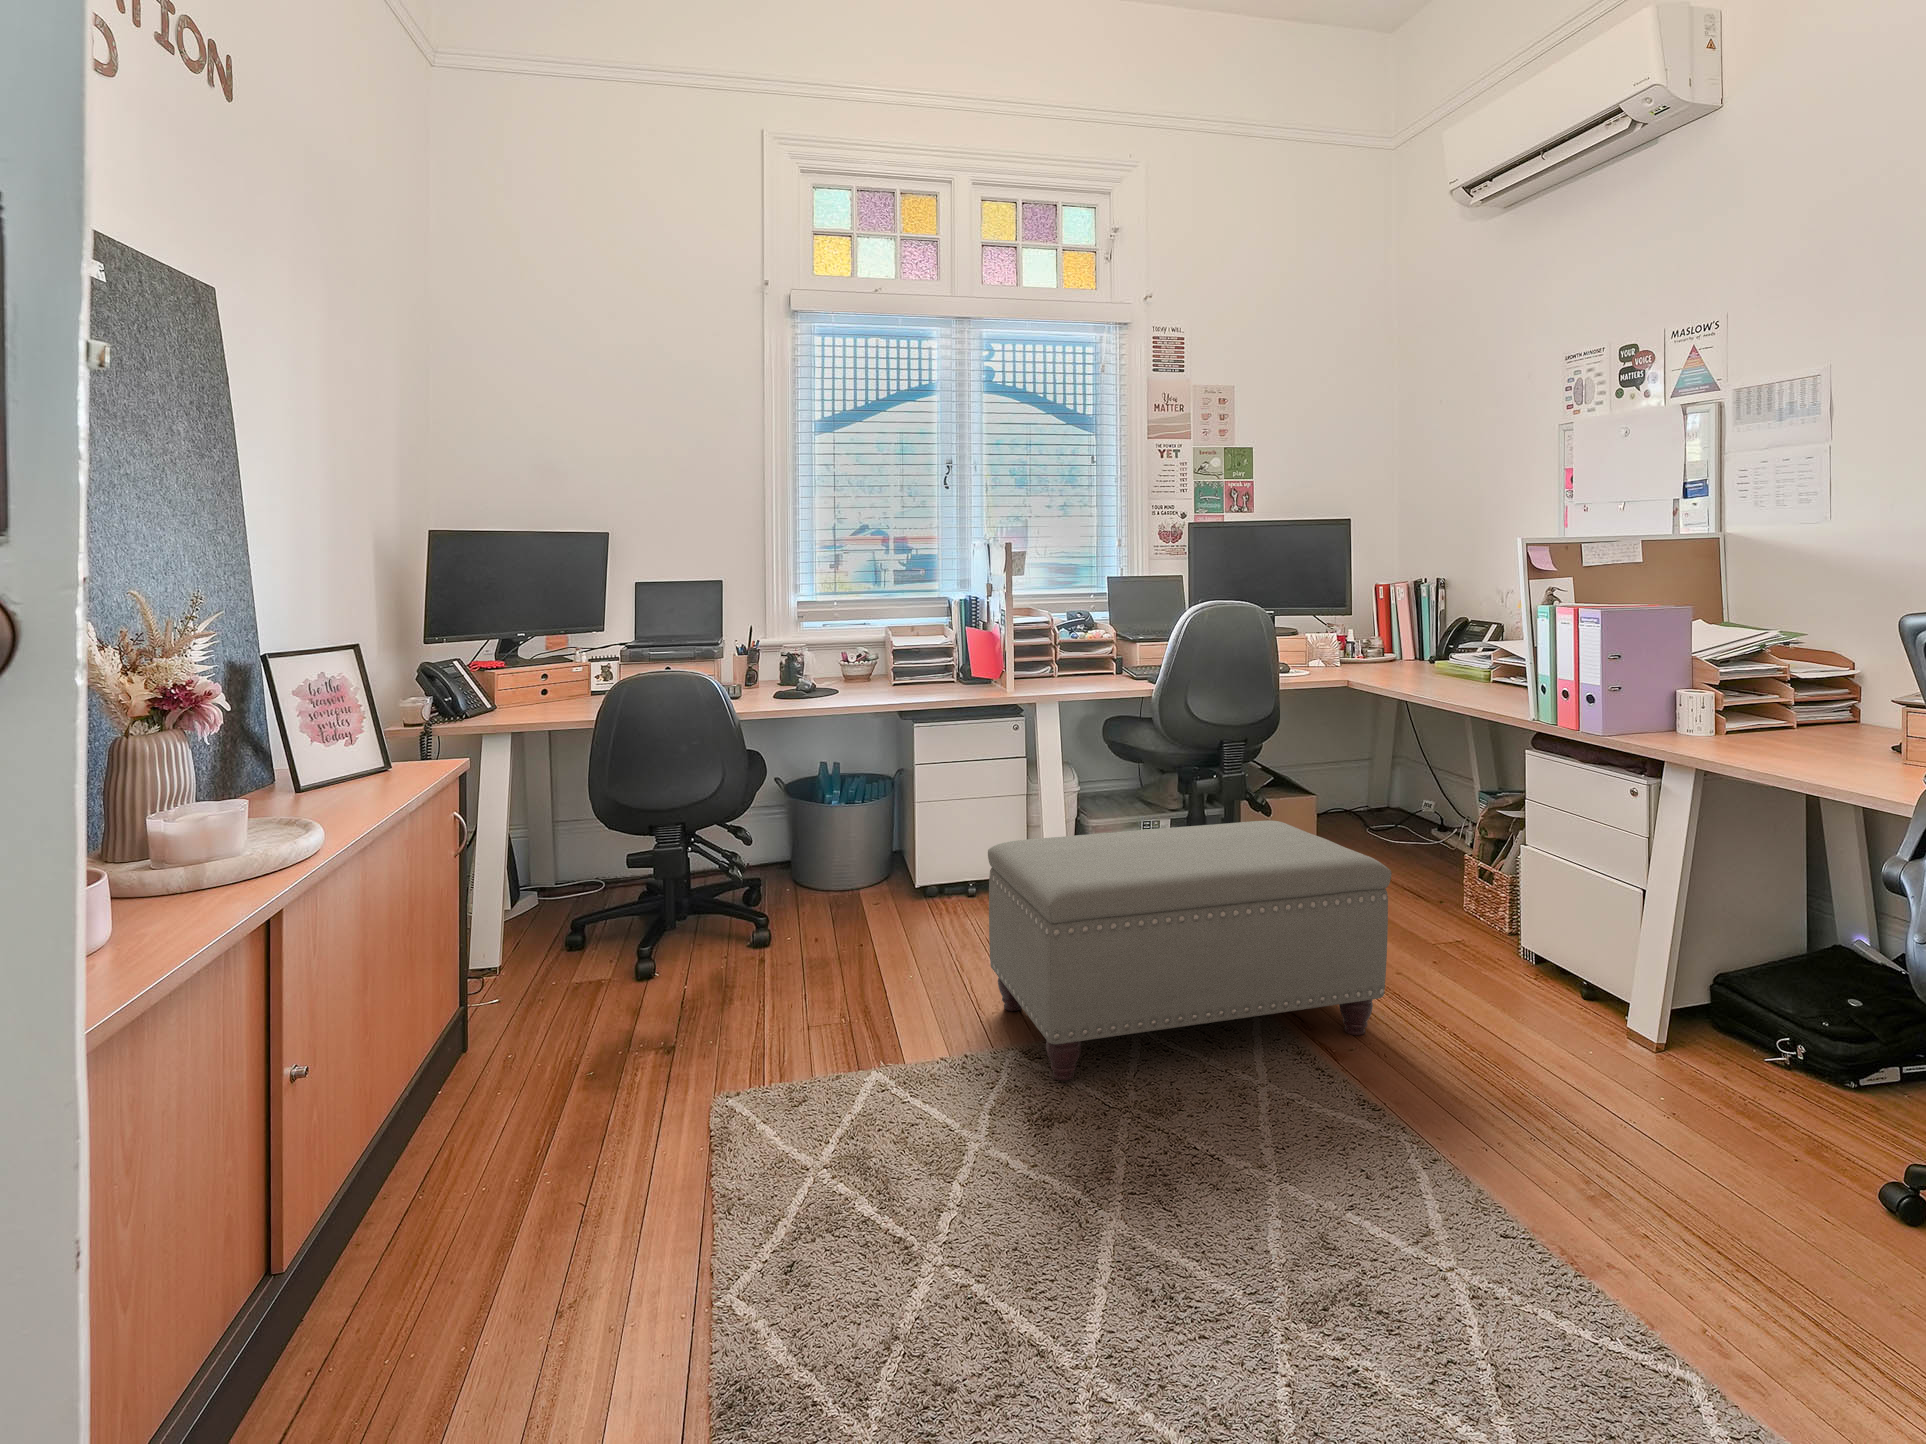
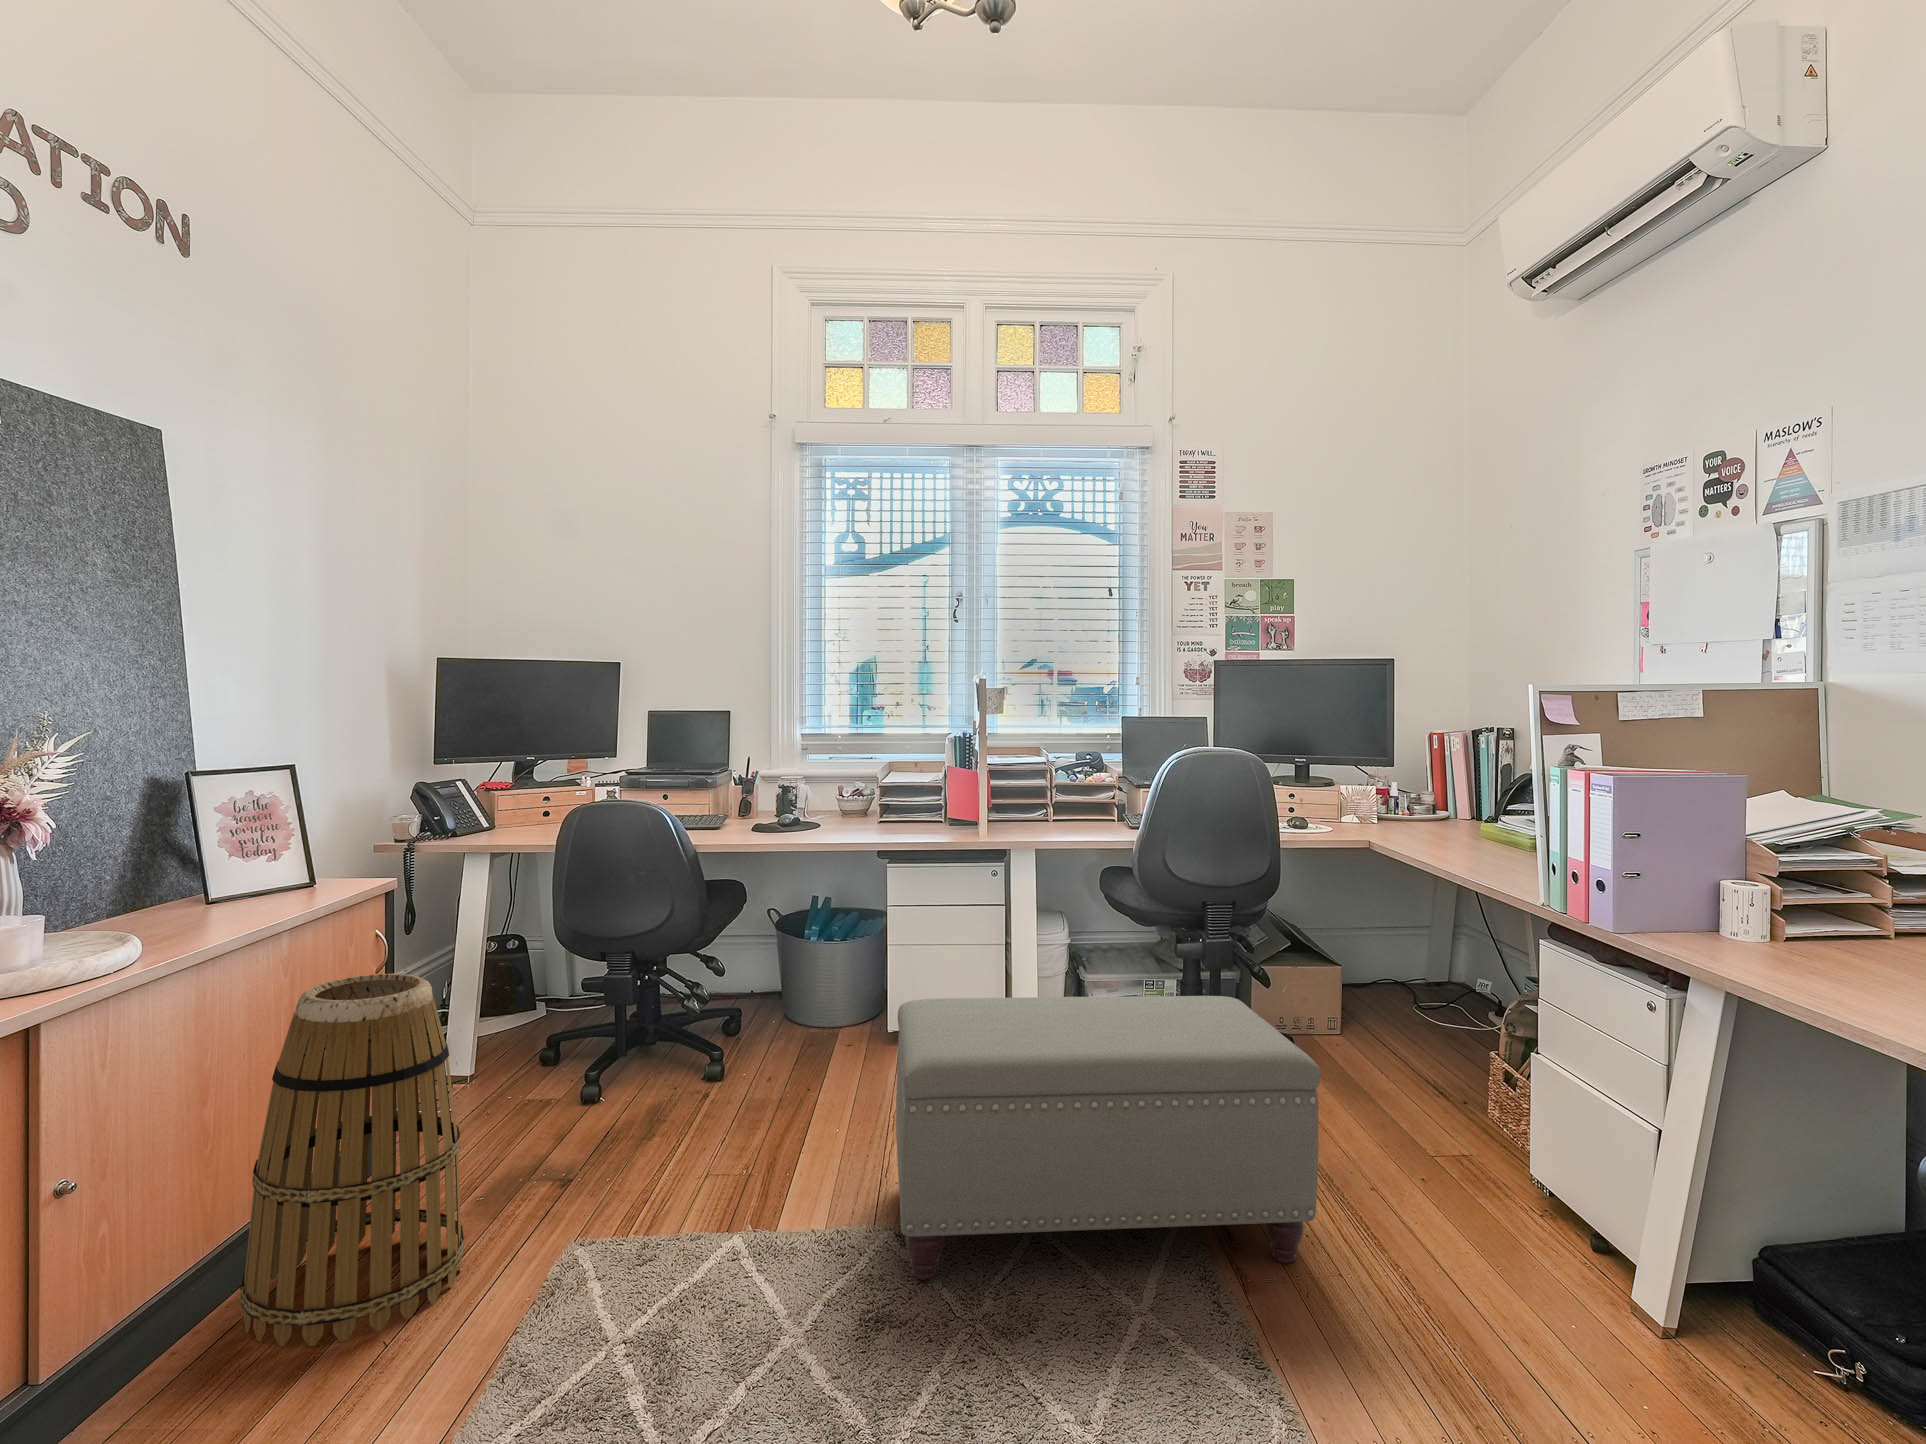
basket: none [421,847,627,1204] -> present [239,974,464,1346]

